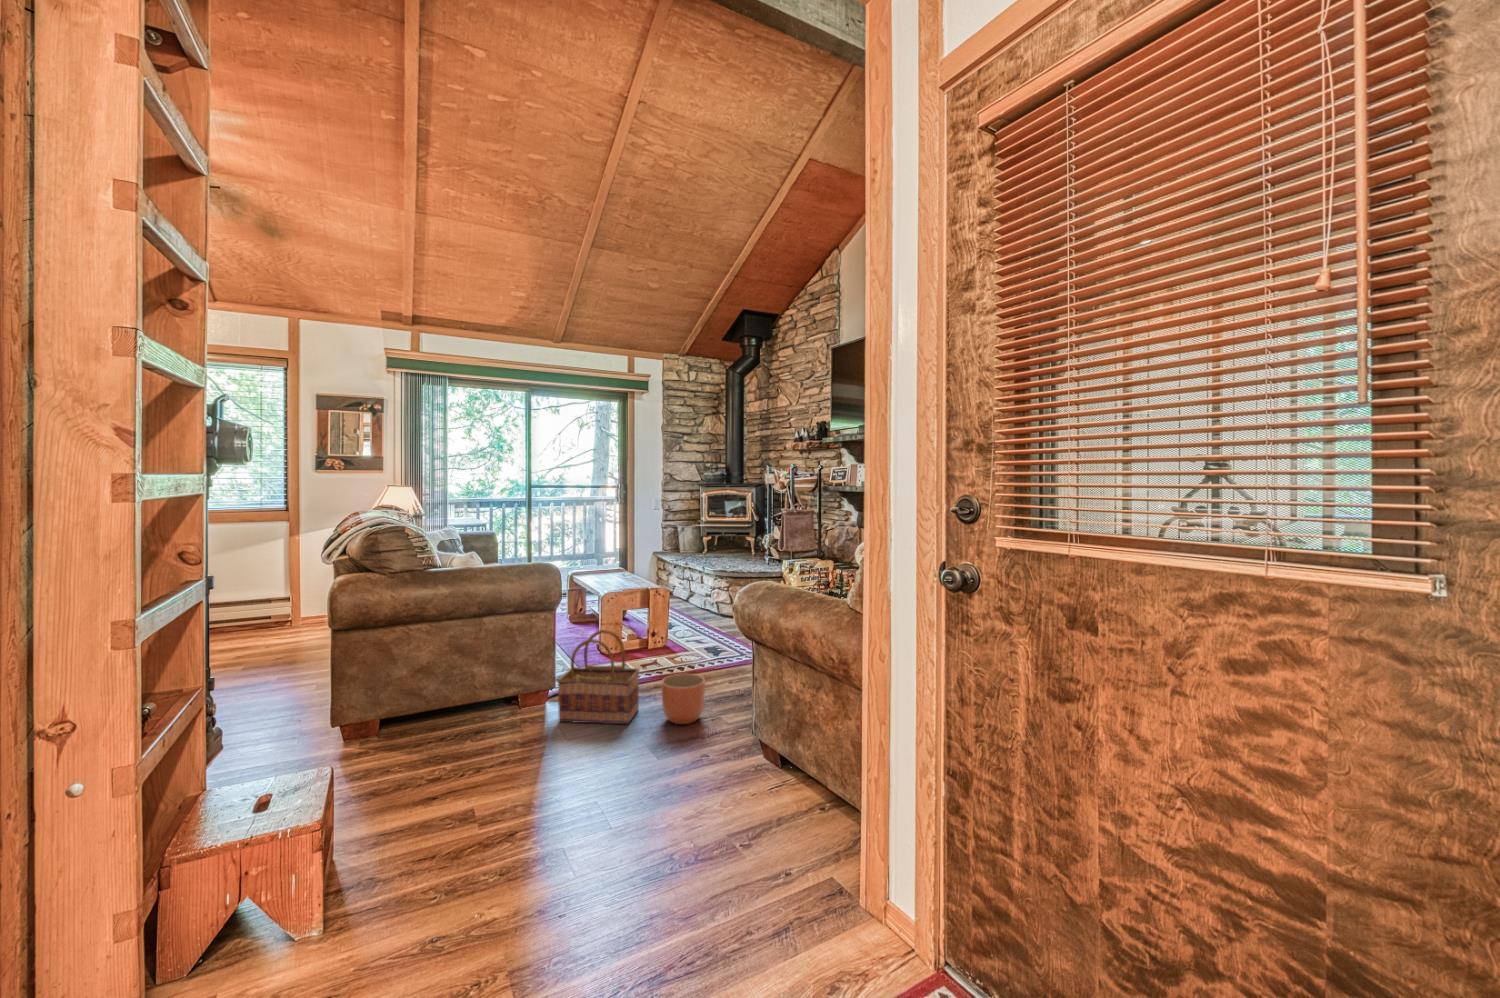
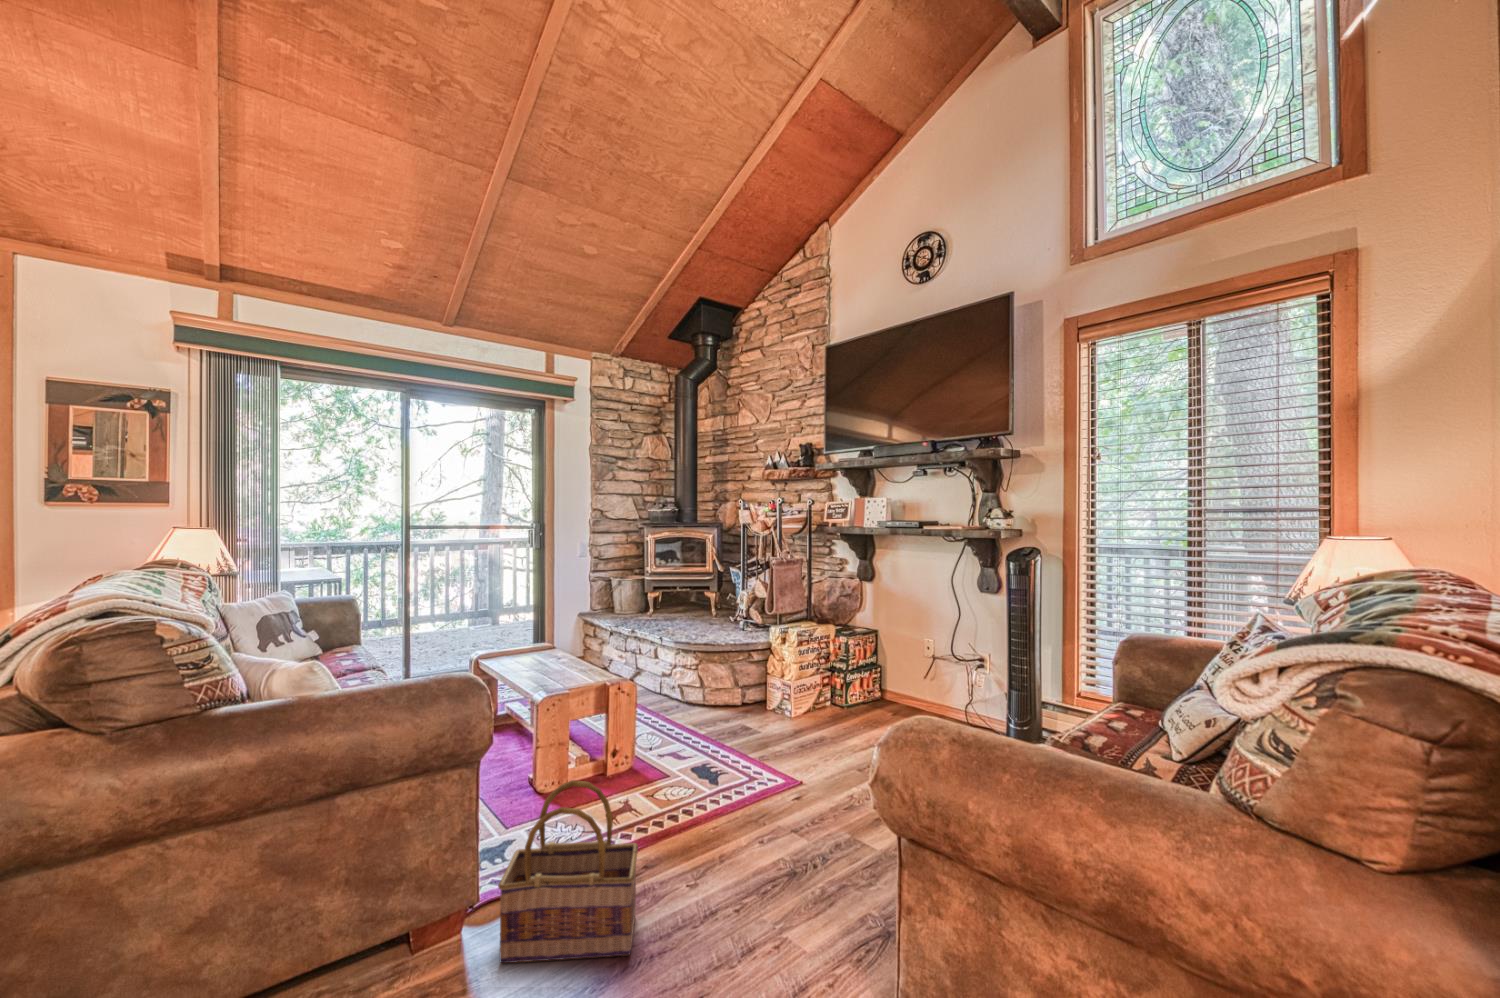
planter: present [661,674,705,724] -> none [683,846,756,945]

